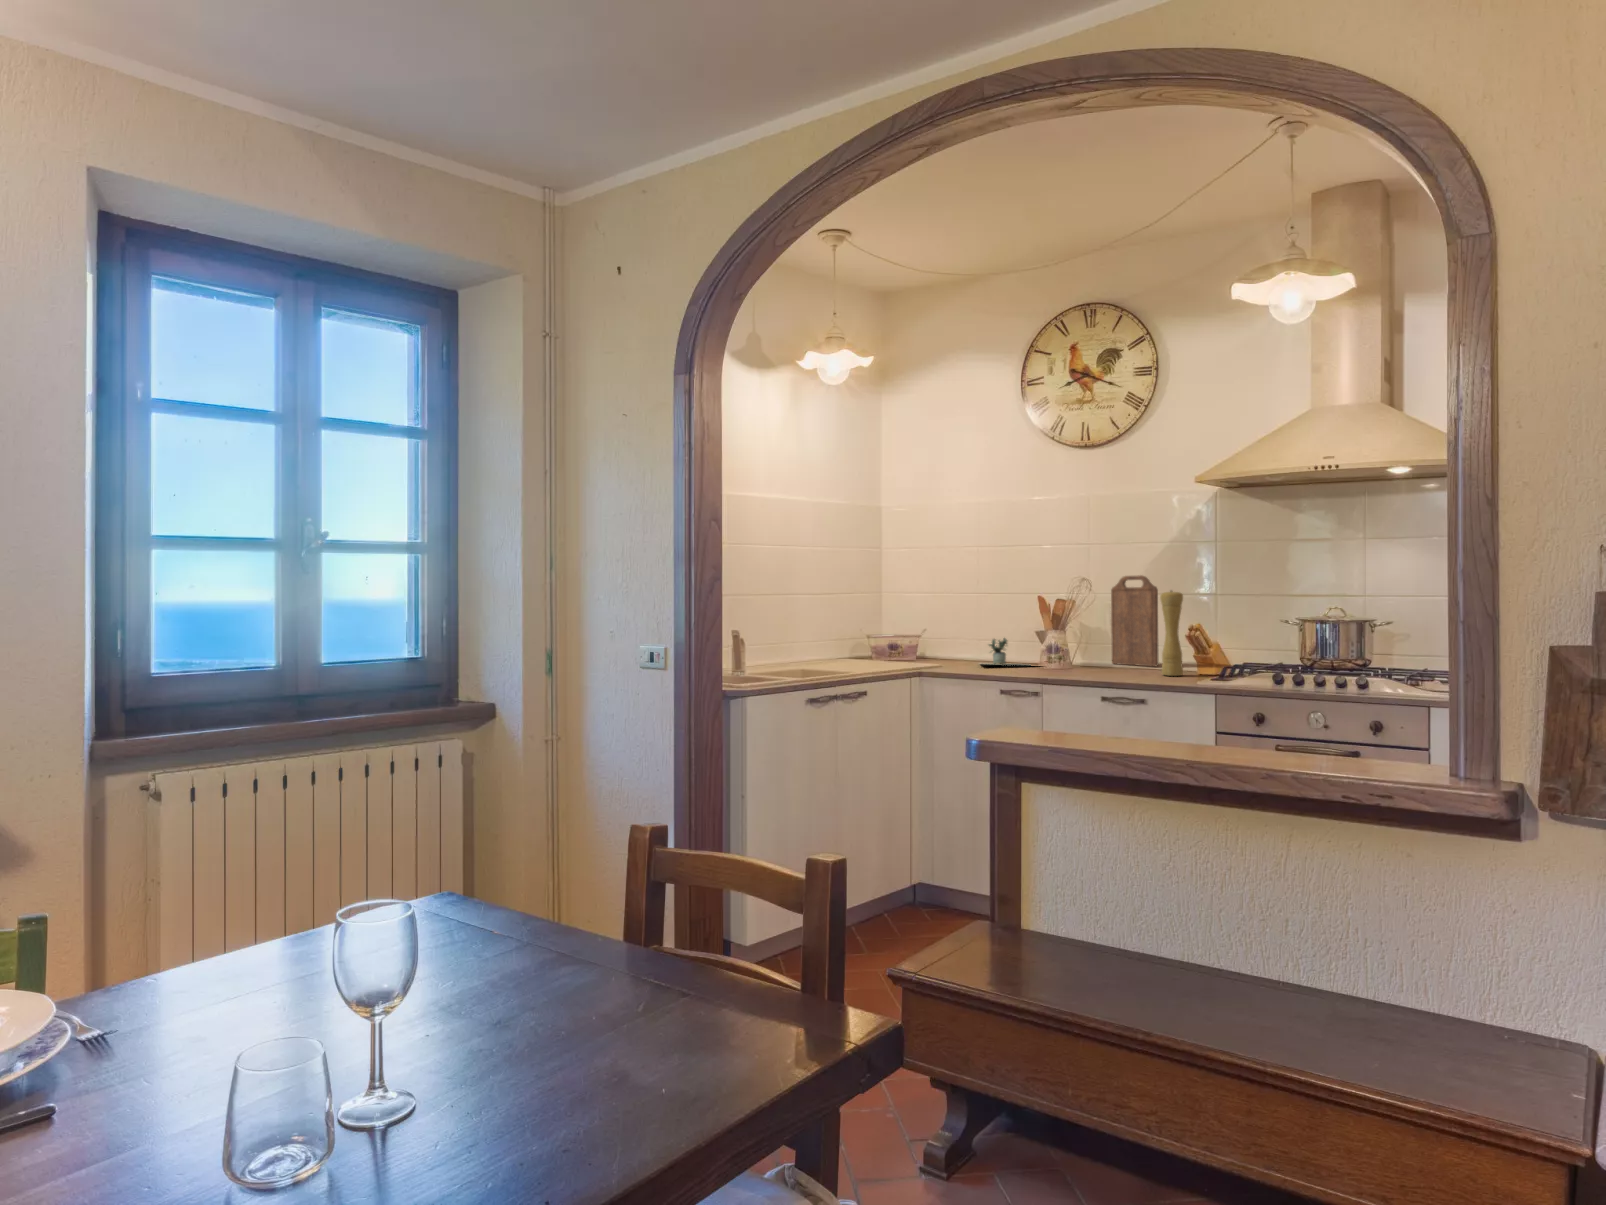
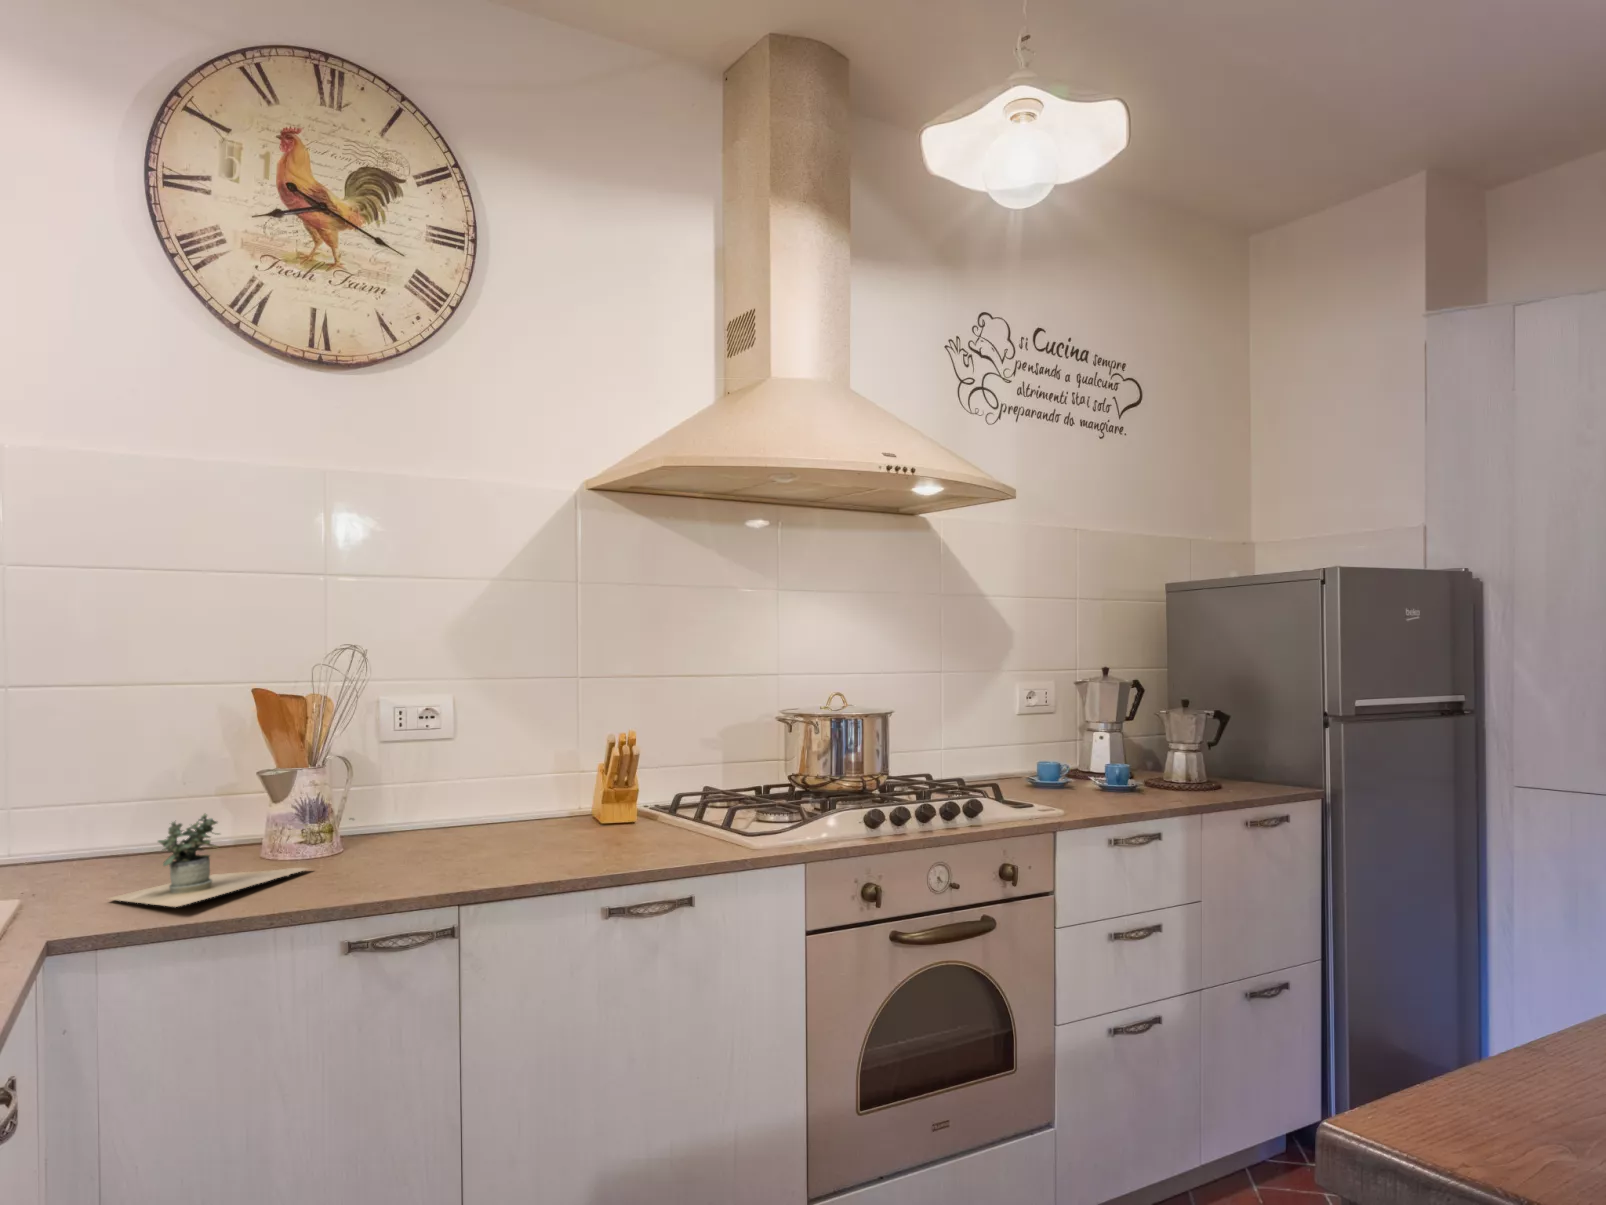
cutting board: present [1111,575,1158,666] -> none [398,642,513,832]
pepper mill: present [1160,591,1183,676] -> none [610,673,655,846]

